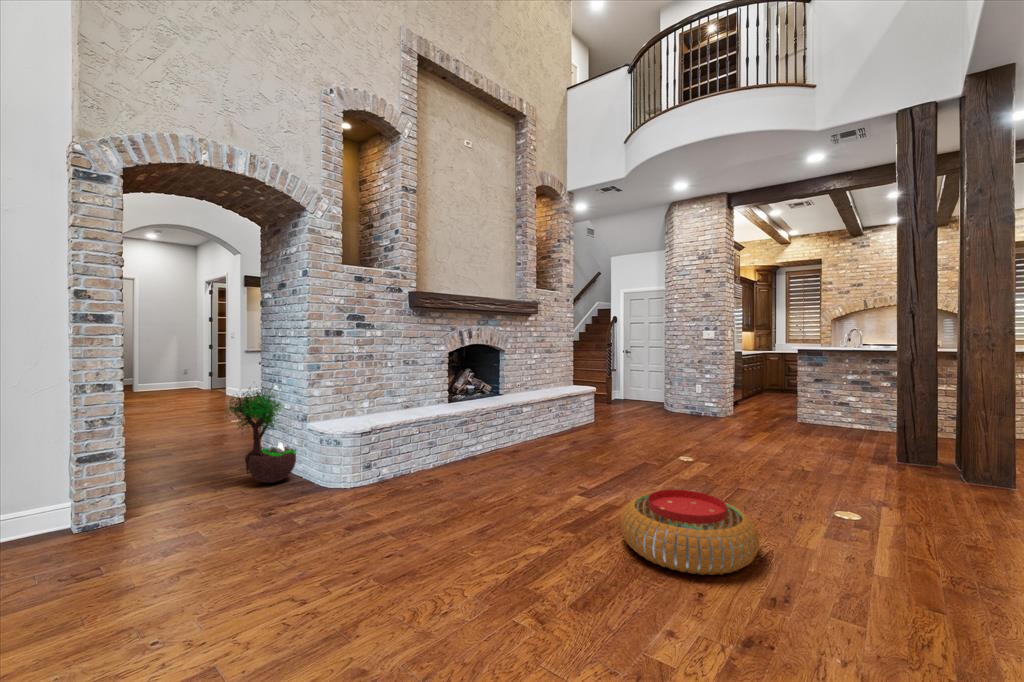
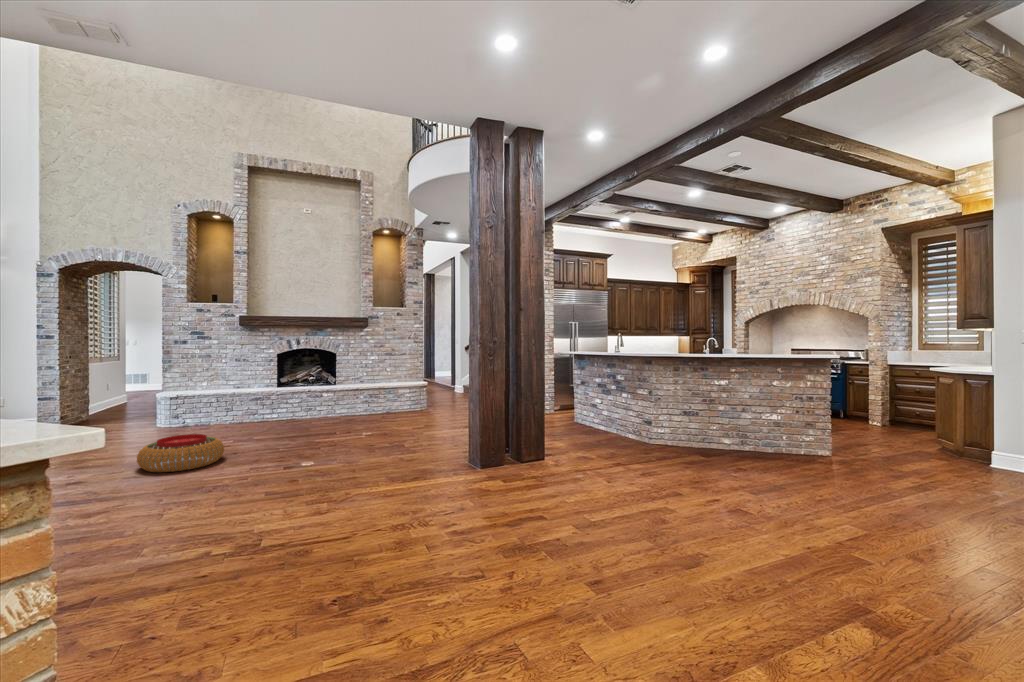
potted tree: present [225,388,296,483] -> none [124,368,163,422]

